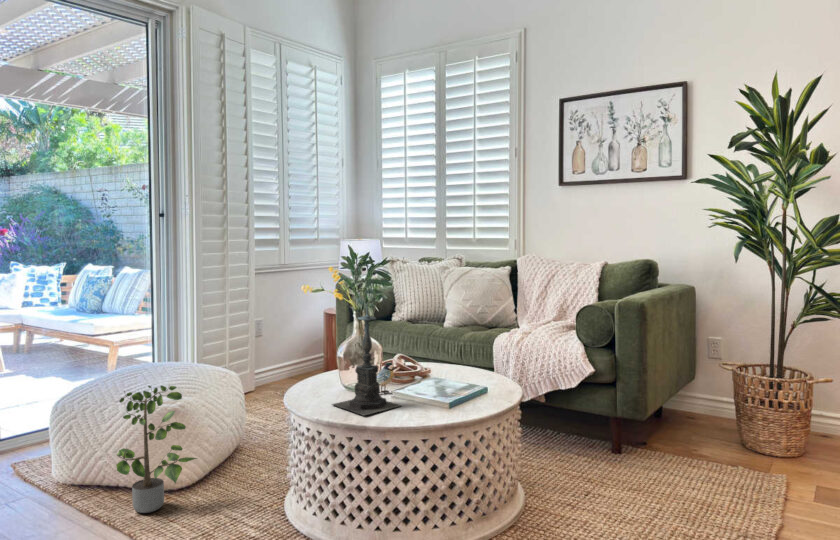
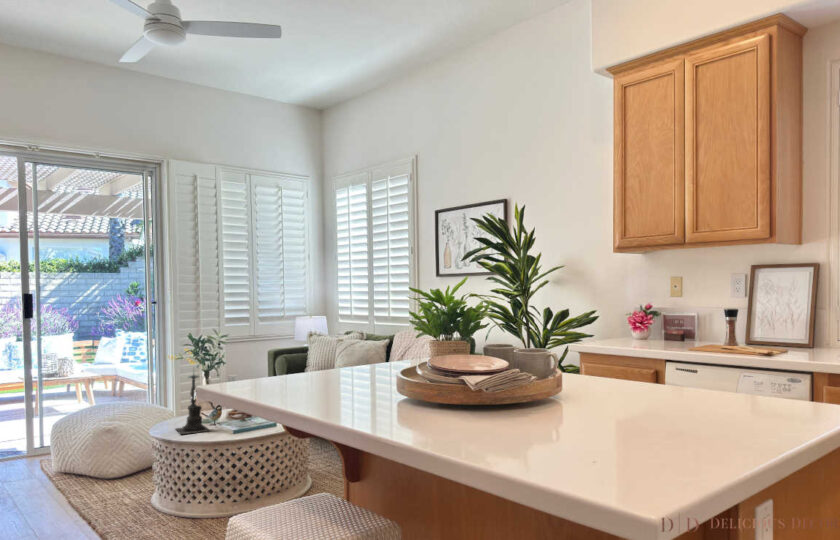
potted plant: present [116,386,197,513] -> none [65,412,115,489]

